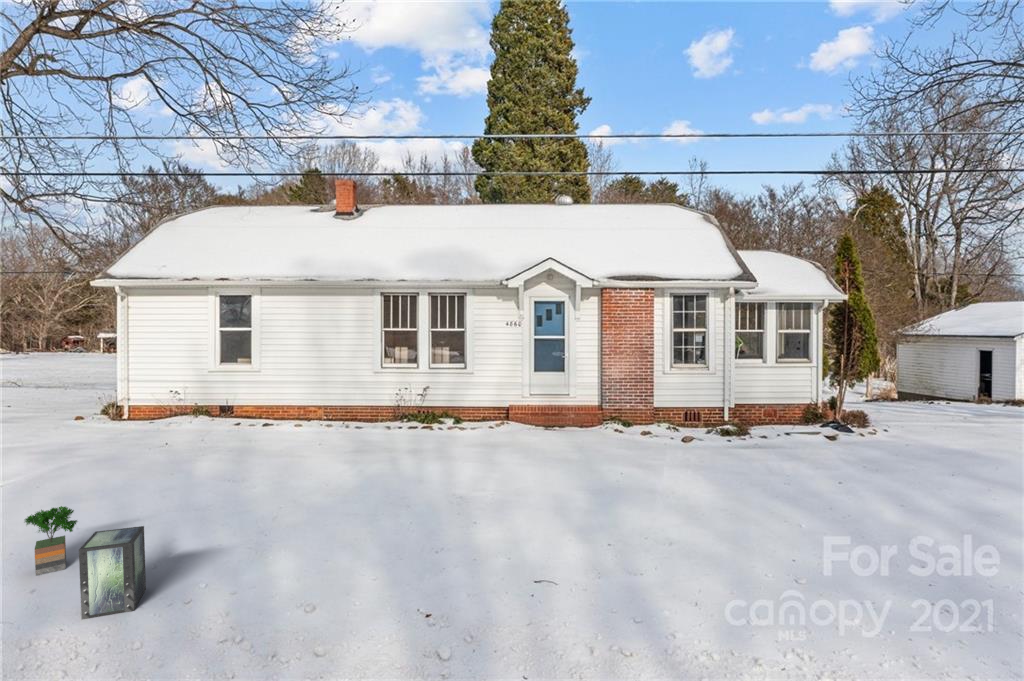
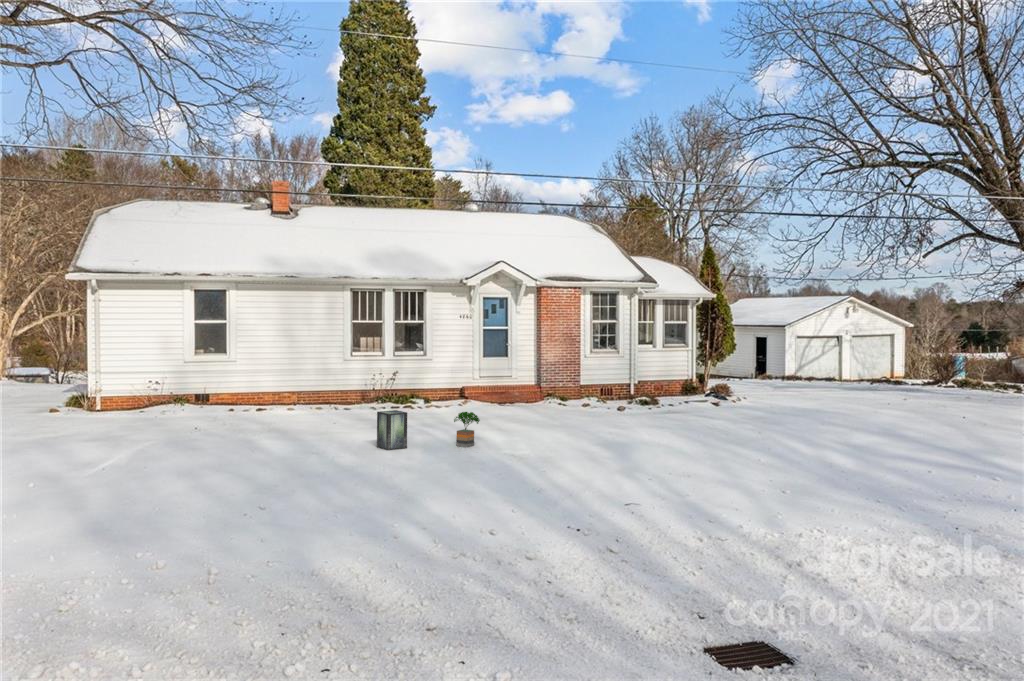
potted tree: present [25,506,77,576] -> present [454,412,480,447]

